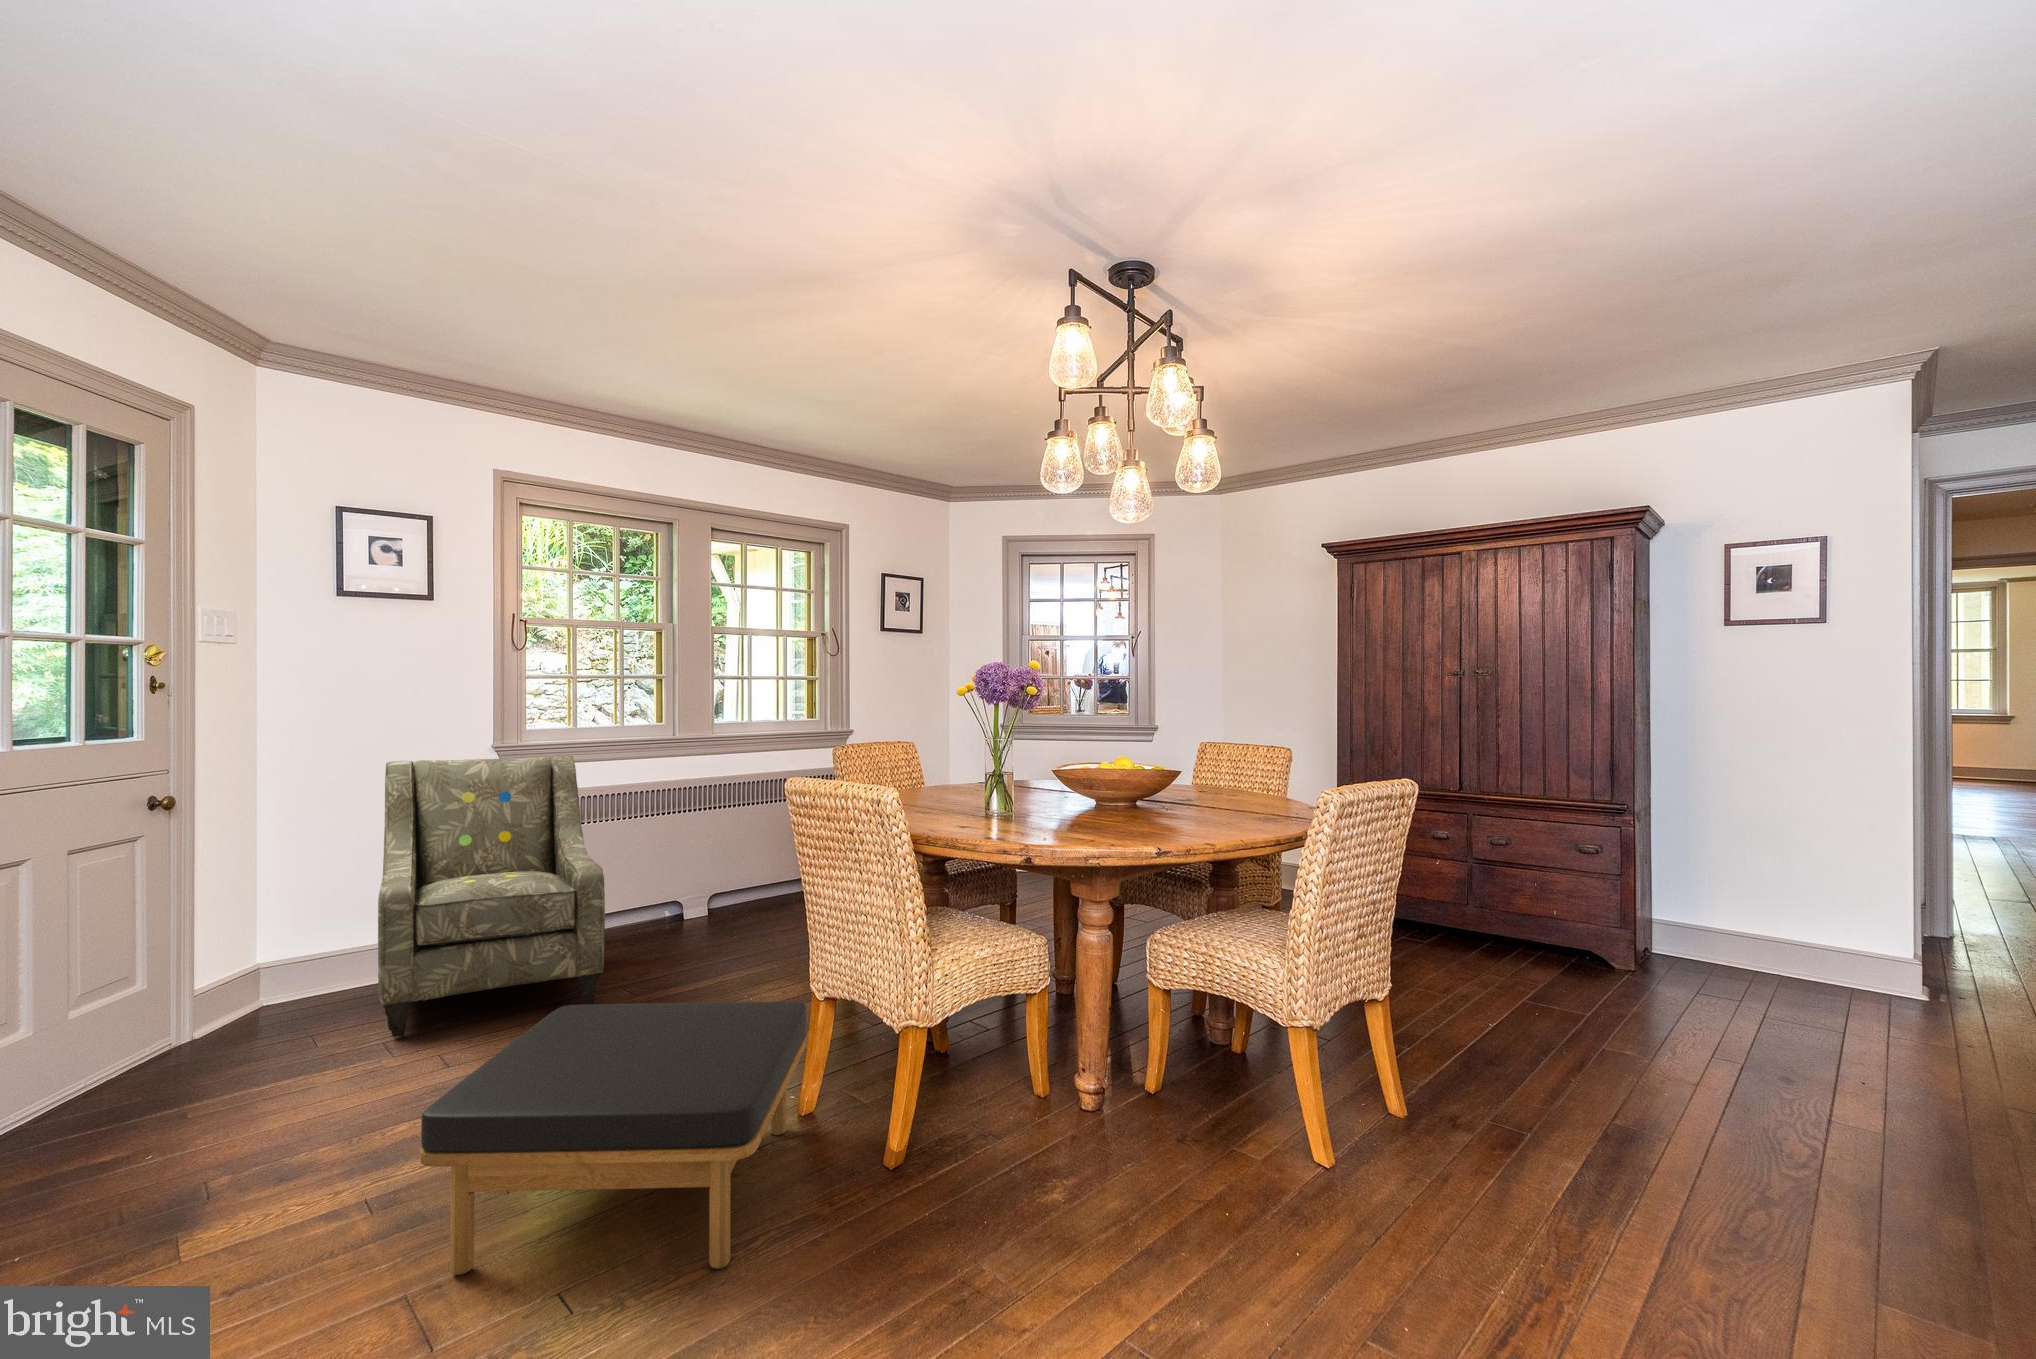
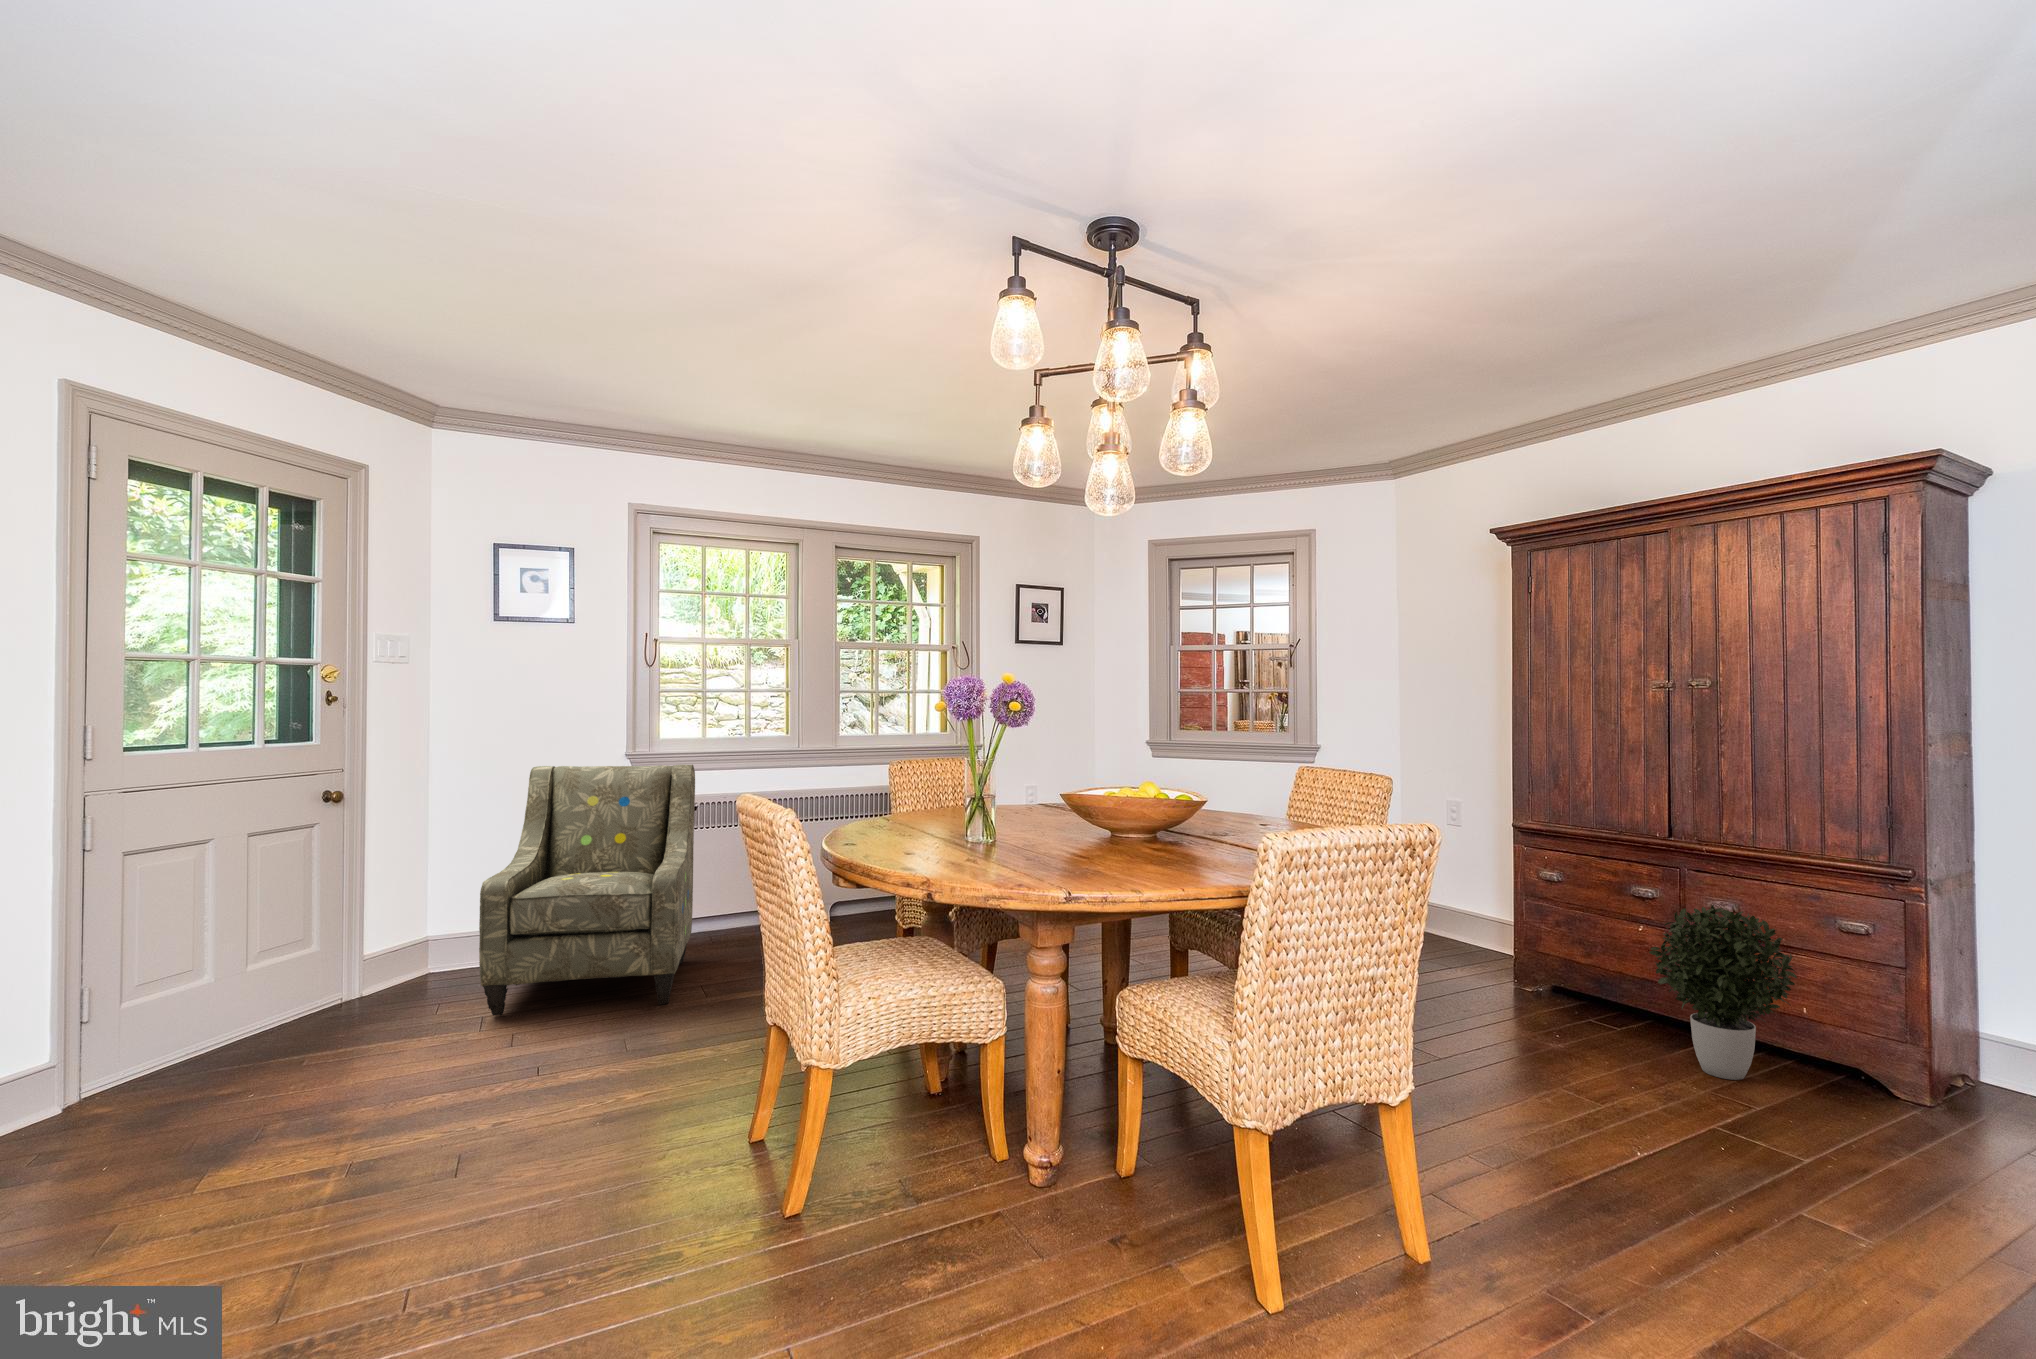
potted plant: none [1461,840,1561,971] -> present [1649,905,1797,1080]
ottoman: present [420,1002,808,1275] -> none [320,1005,748,1293]

